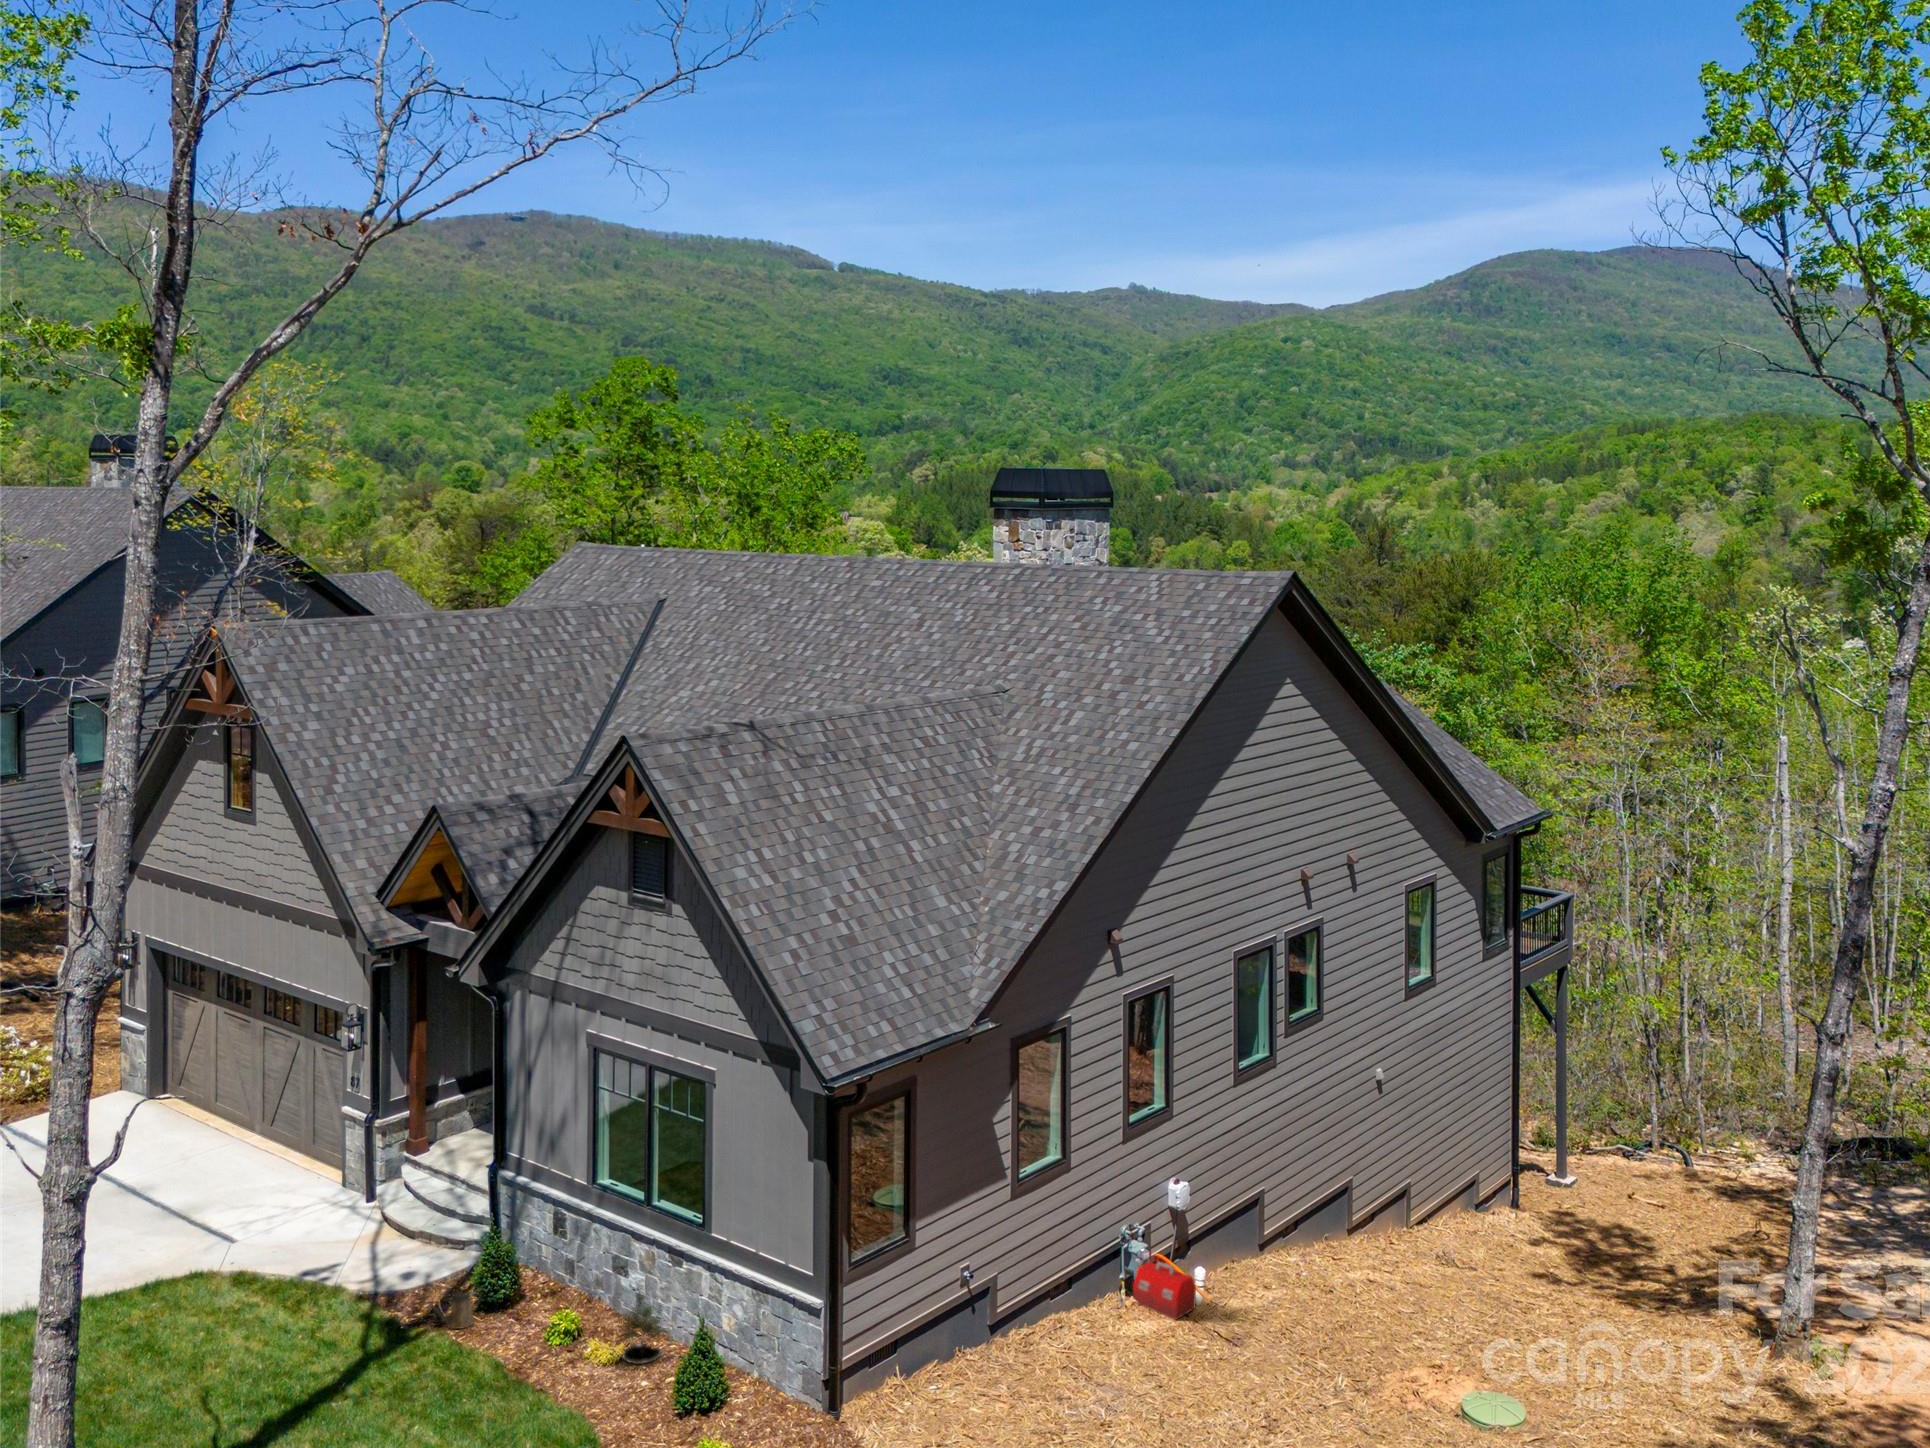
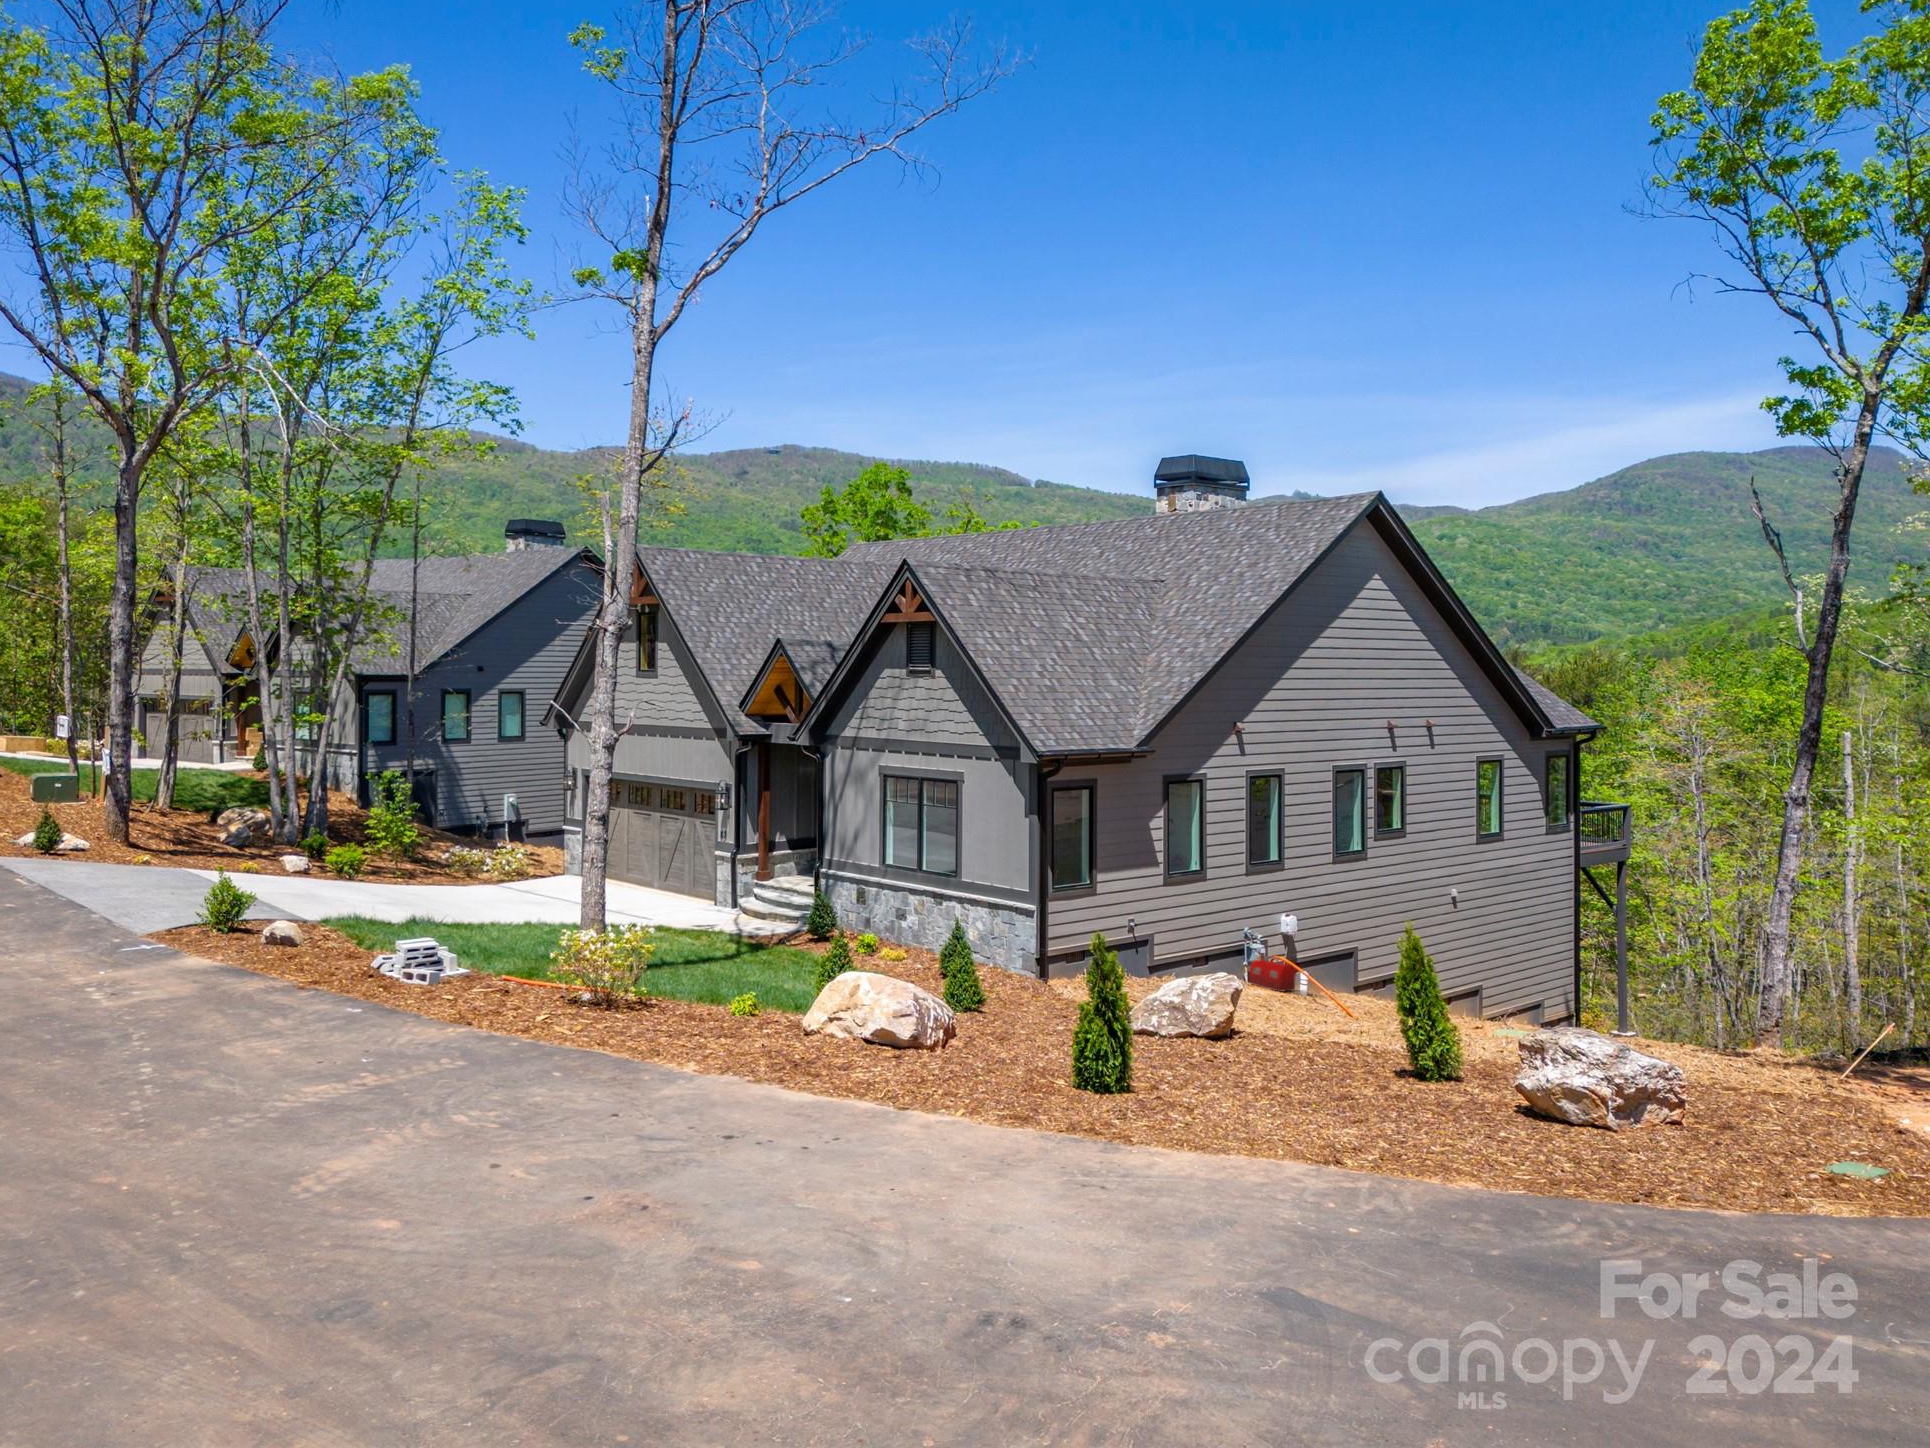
potted tree: present [621,1286,664,1364] -> none [896,919,928,967]
watering can: present [428,1292,480,1329] -> none [776,927,809,950]

